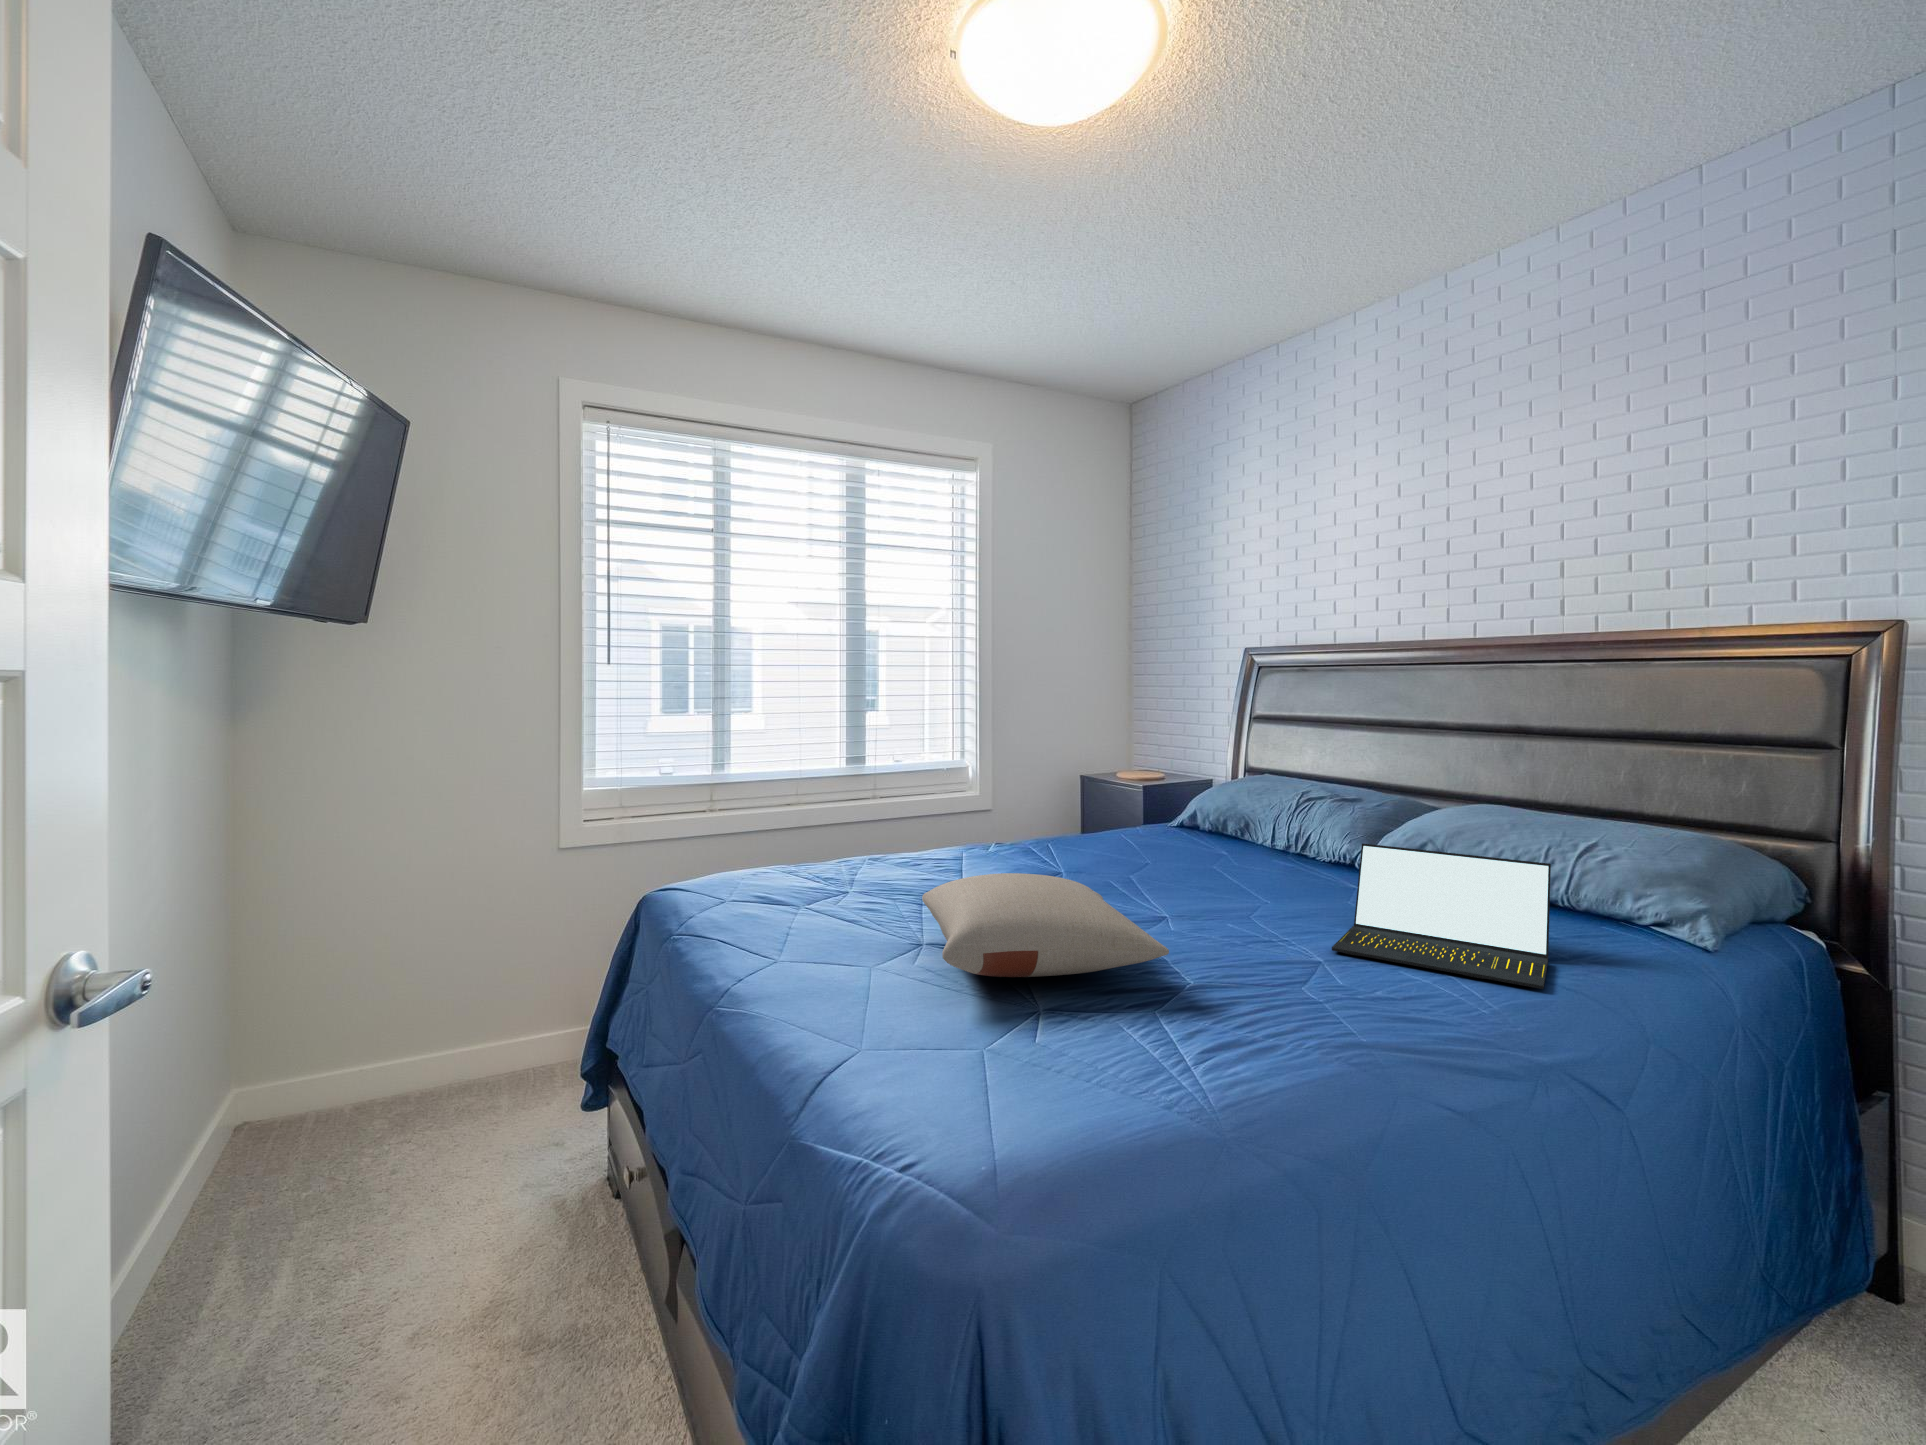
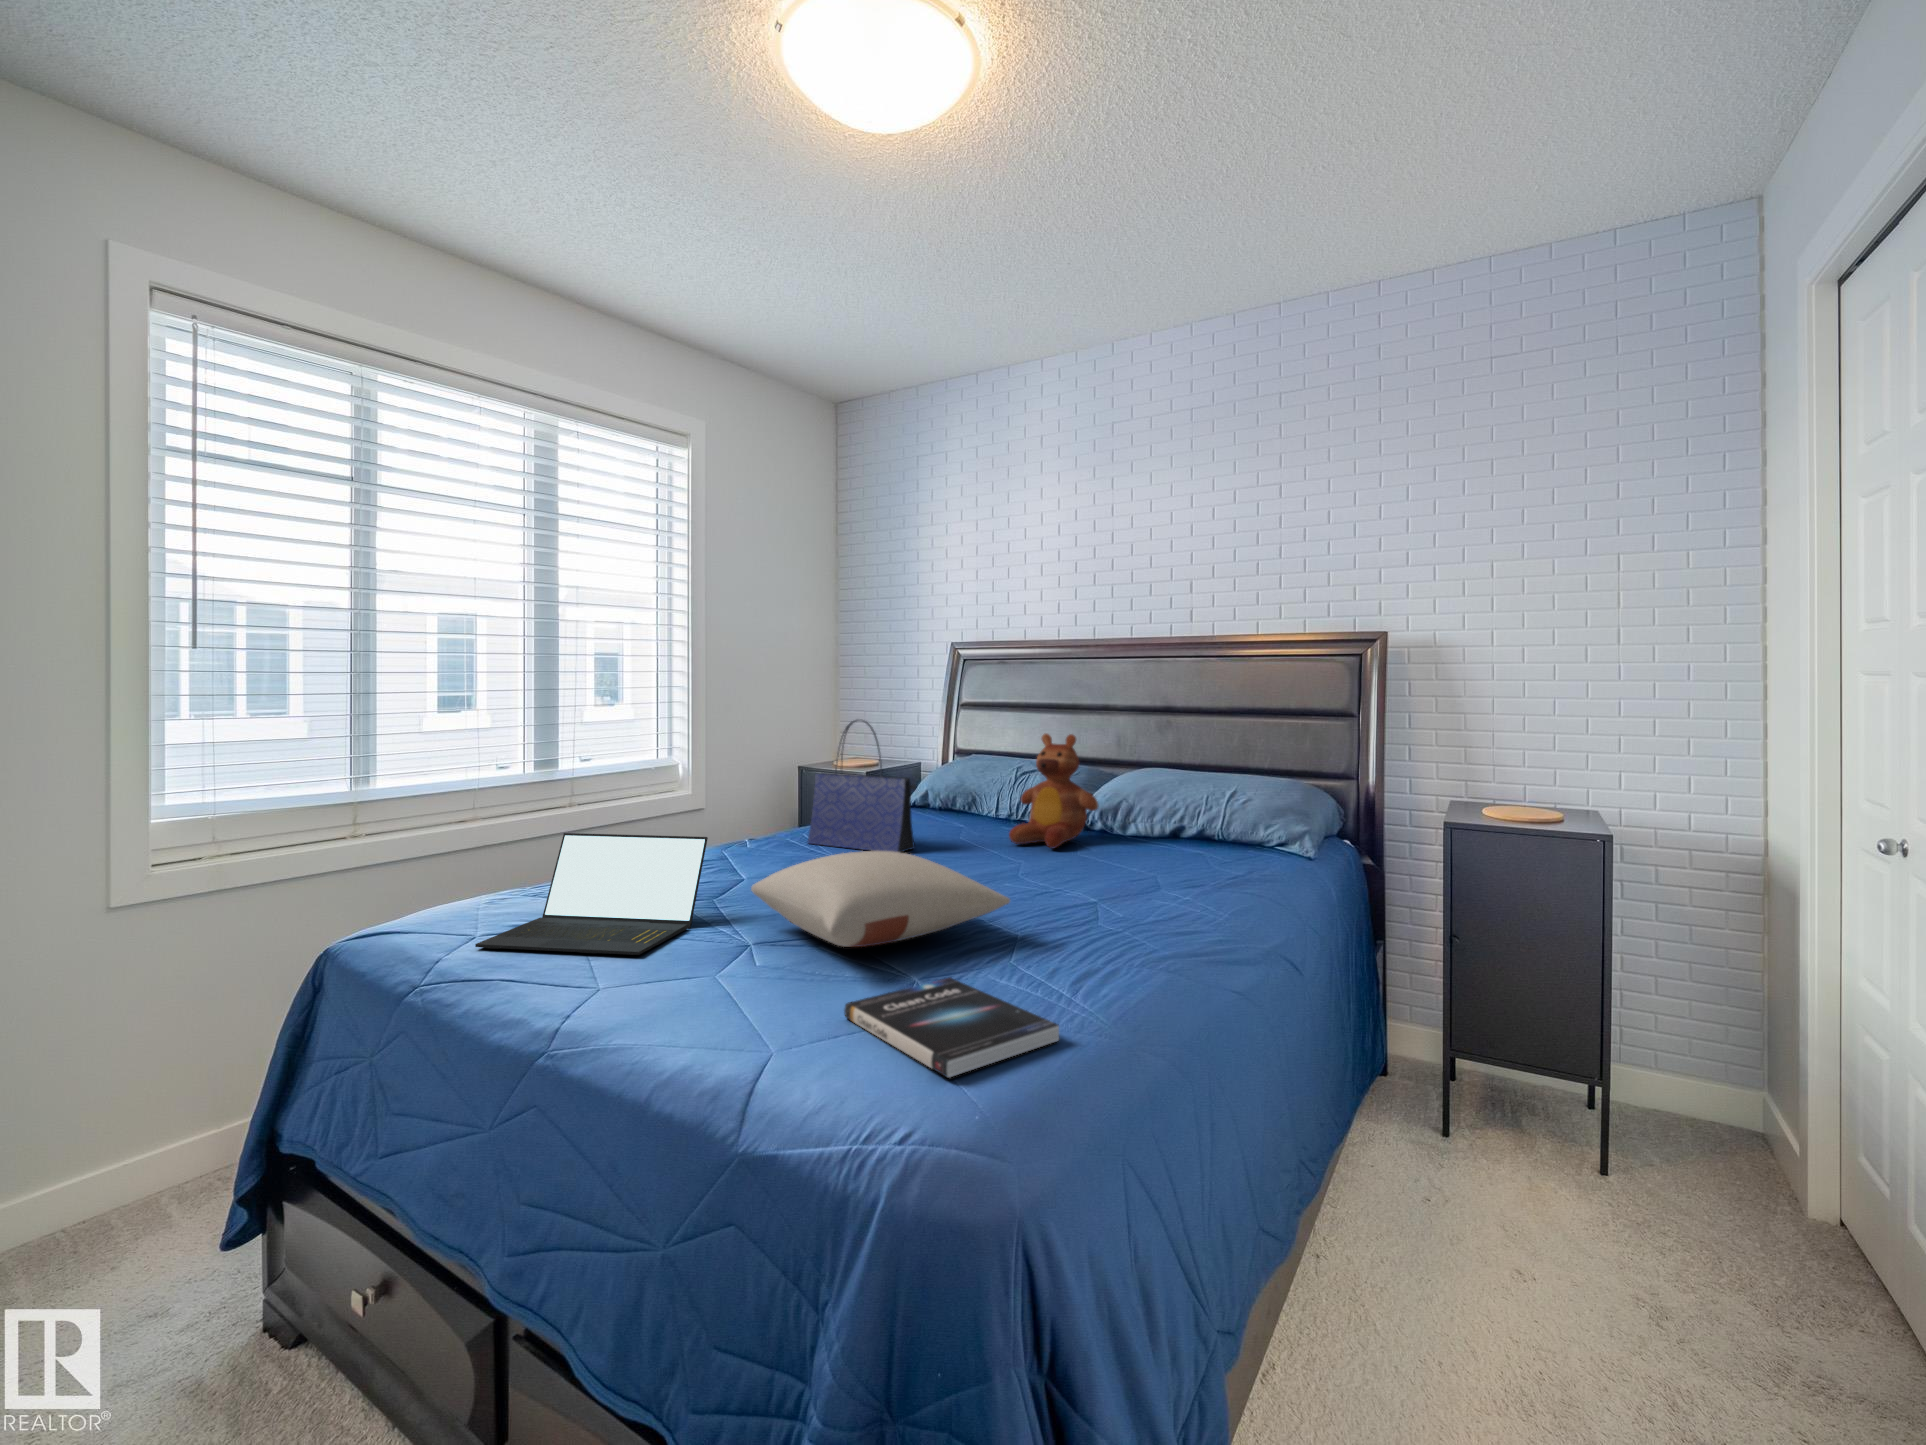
tote bag: none [1048,732,1152,876] -> present [808,720,916,852]
teddy bear: none [1263,754,1380,891] -> present [1009,734,1098,848]
laptop: present [1332,843,1551,989] -> present [475,833,708,955]
book: none [922,1031,1125,1154] -> present [844,978,1059,1078]

